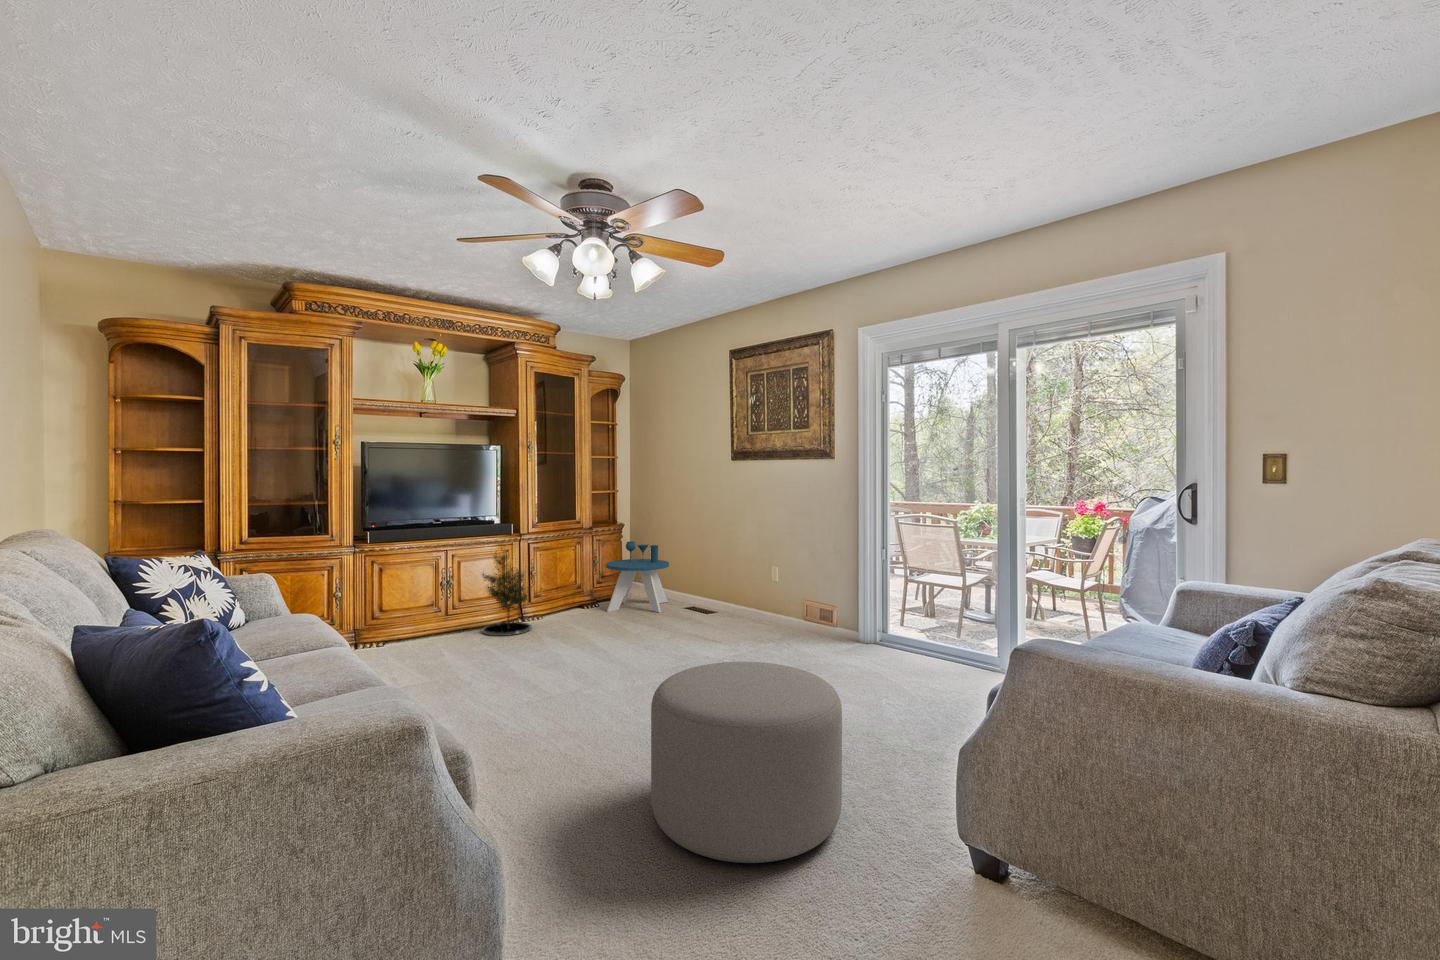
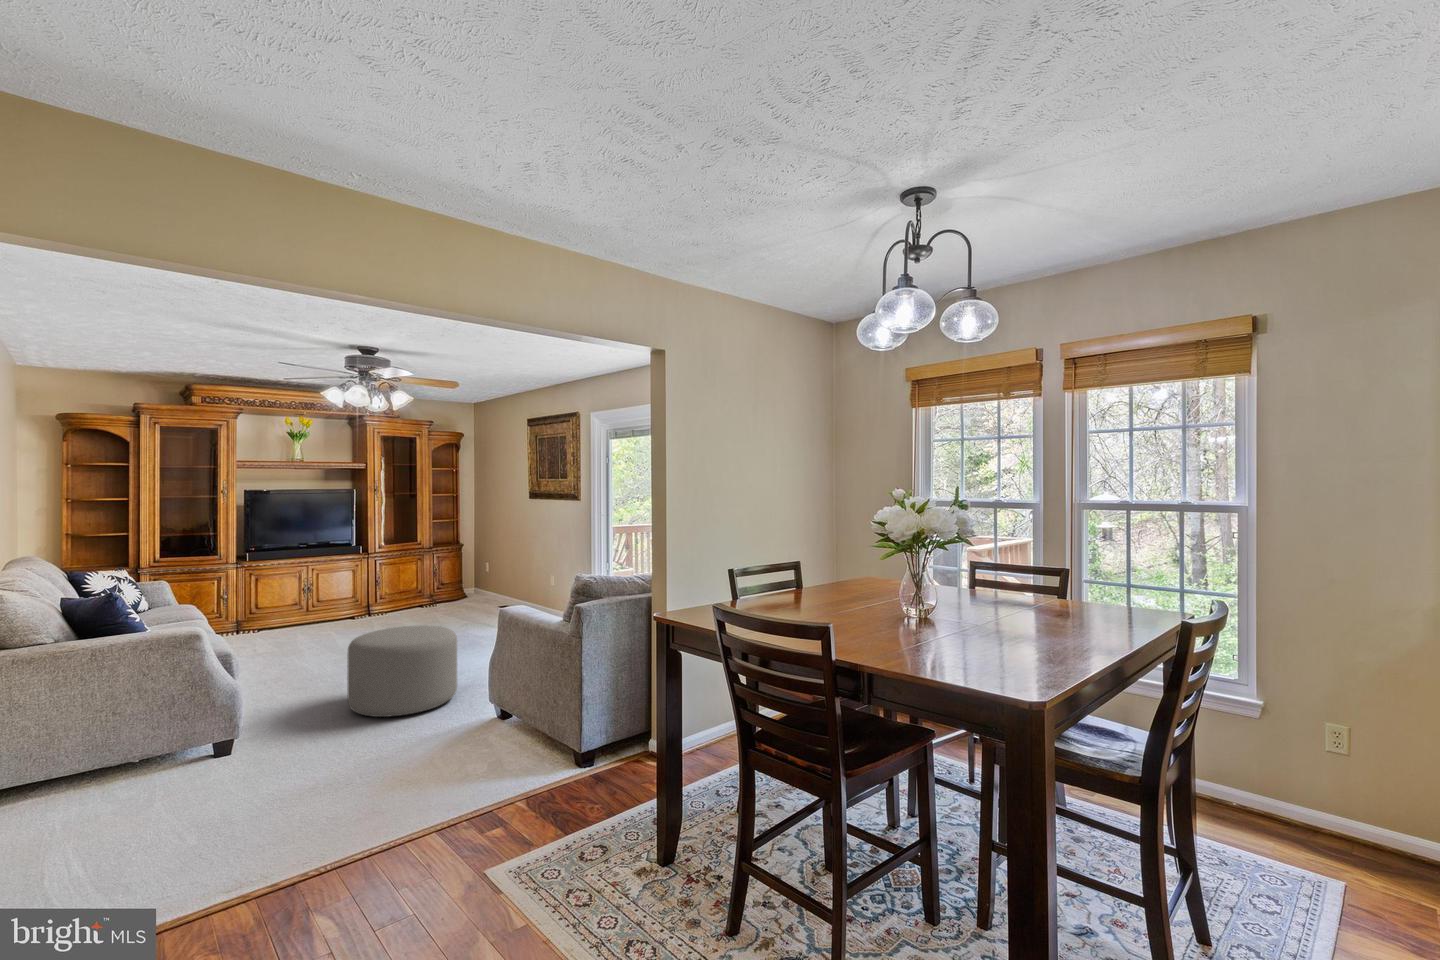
side table: present [606,542,669,613] -> none [439,558,493,610]
potted tree: present [482,550,532,636] -> none [332,562,373,626]

